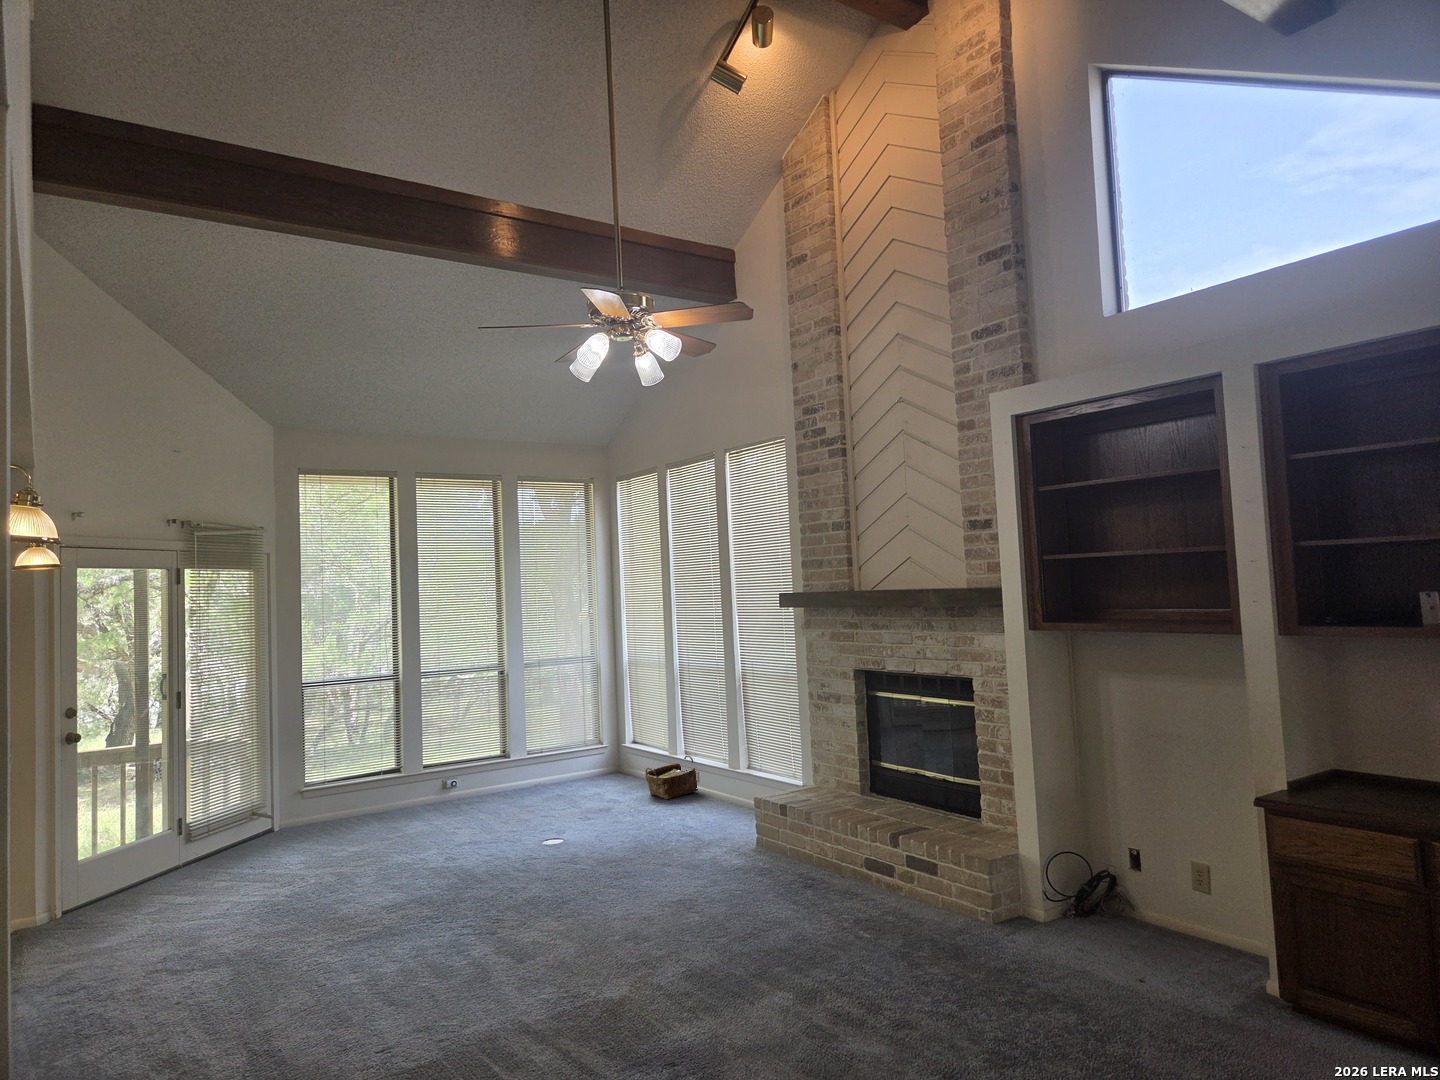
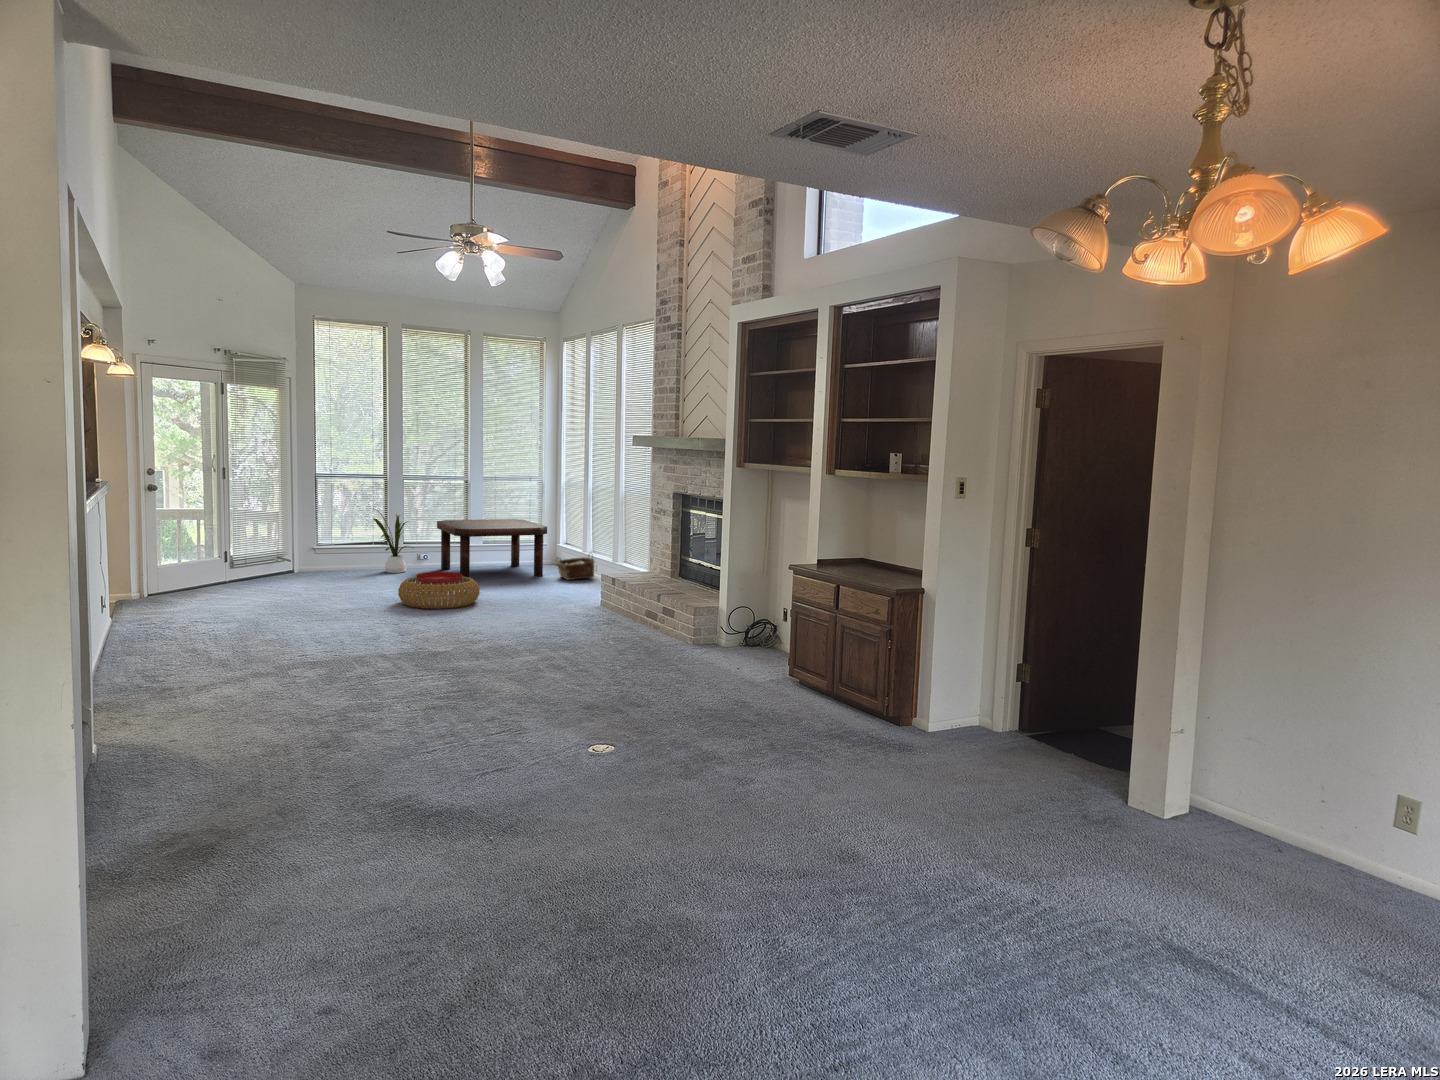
coffee table: none [470,718,626,817] -> present [437,519,547,577]
house plant: none [380,726,441,814] -> present [373,509,413,573]
pouf: none [465,816,584,882] -> present [398,572,480,609]

